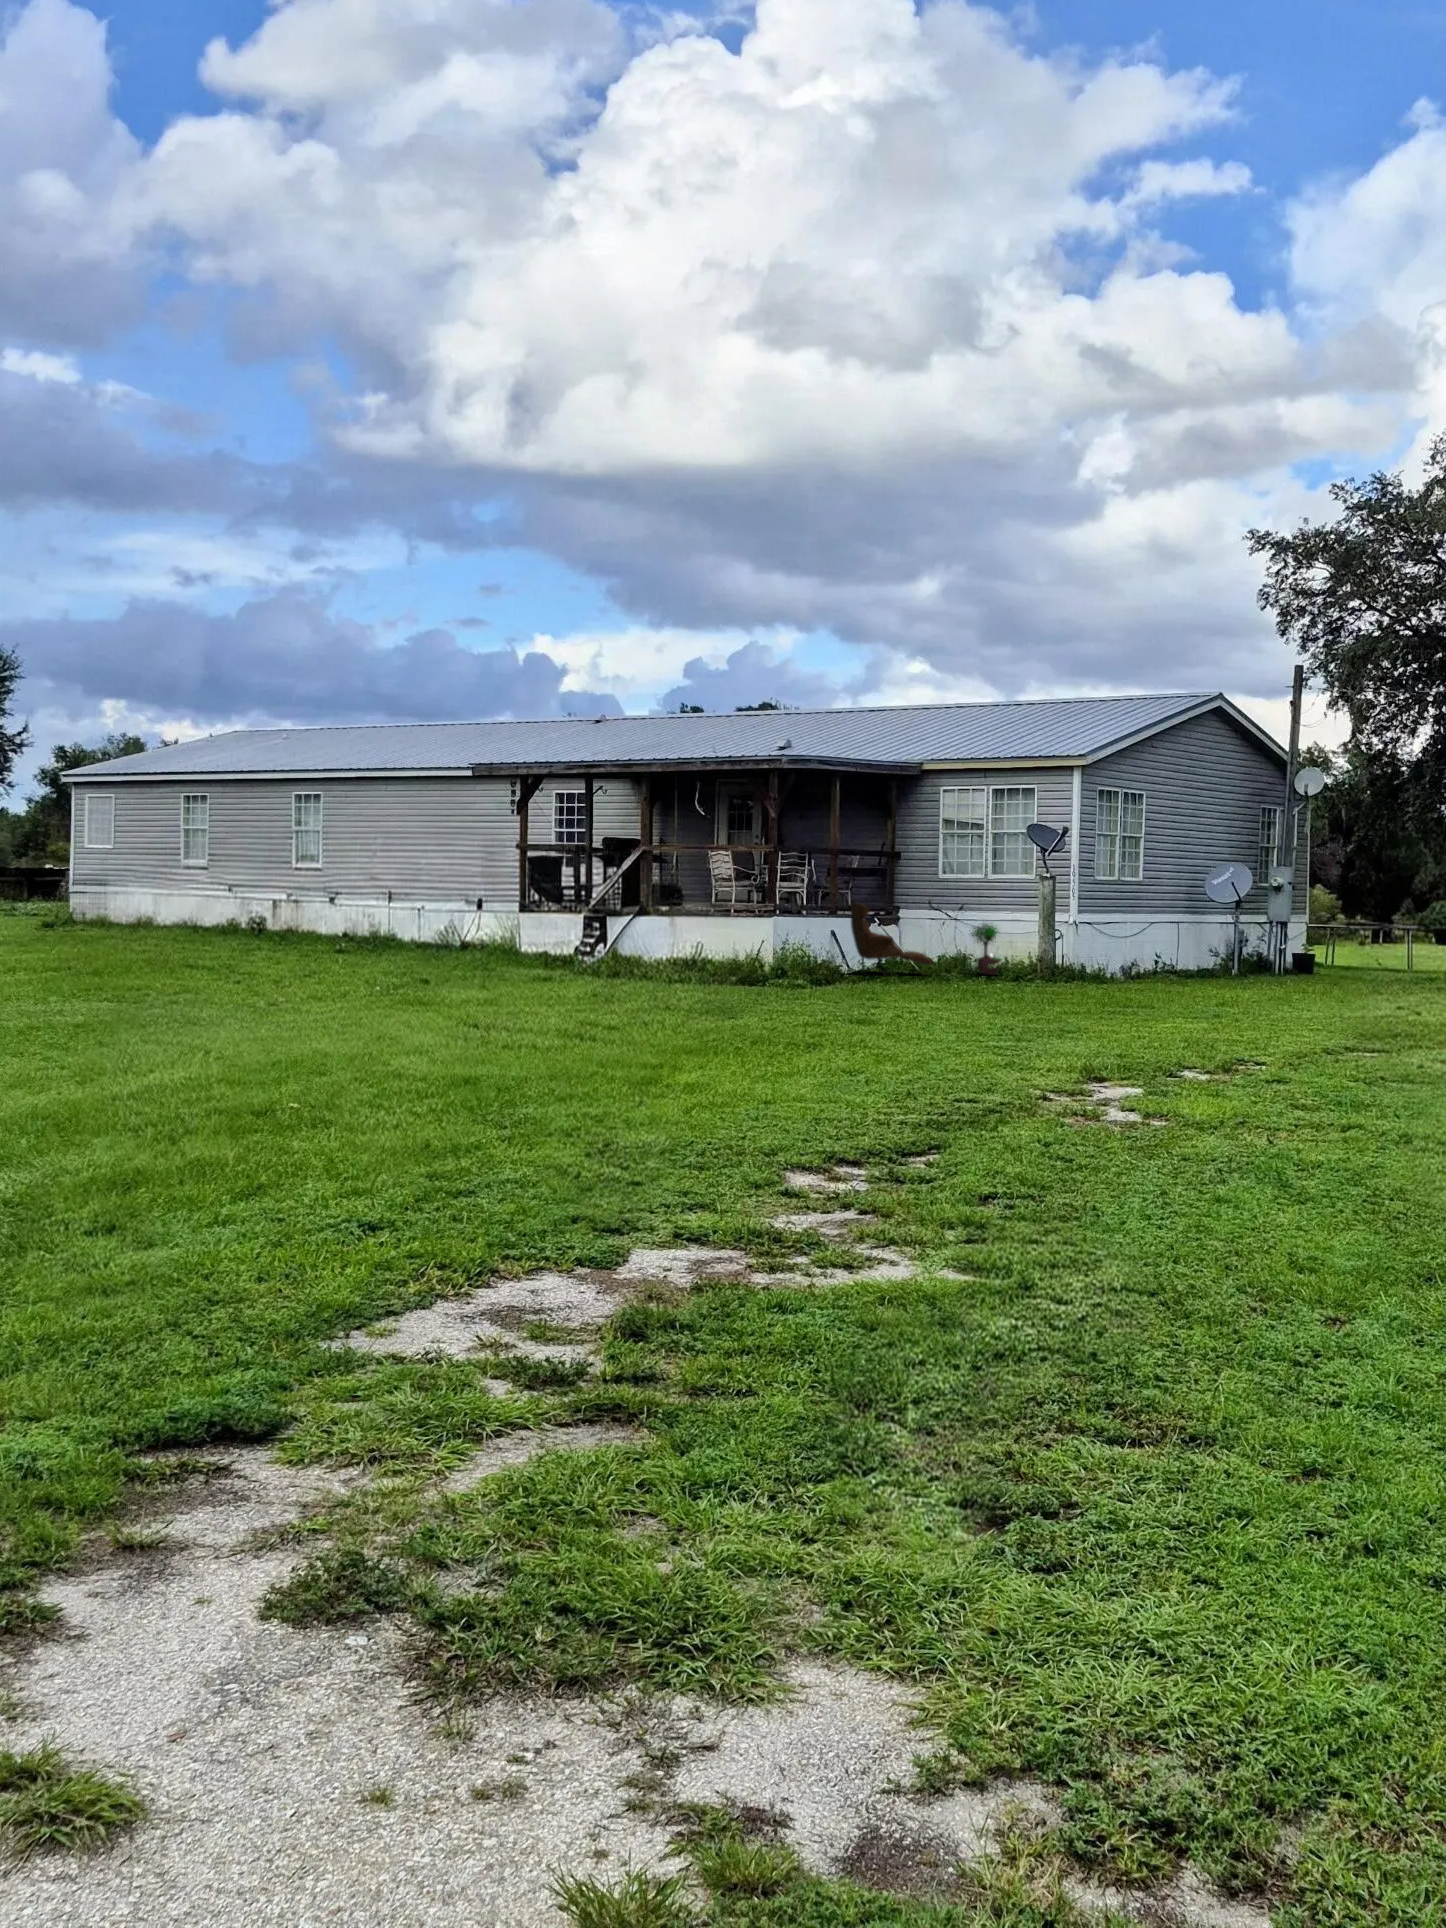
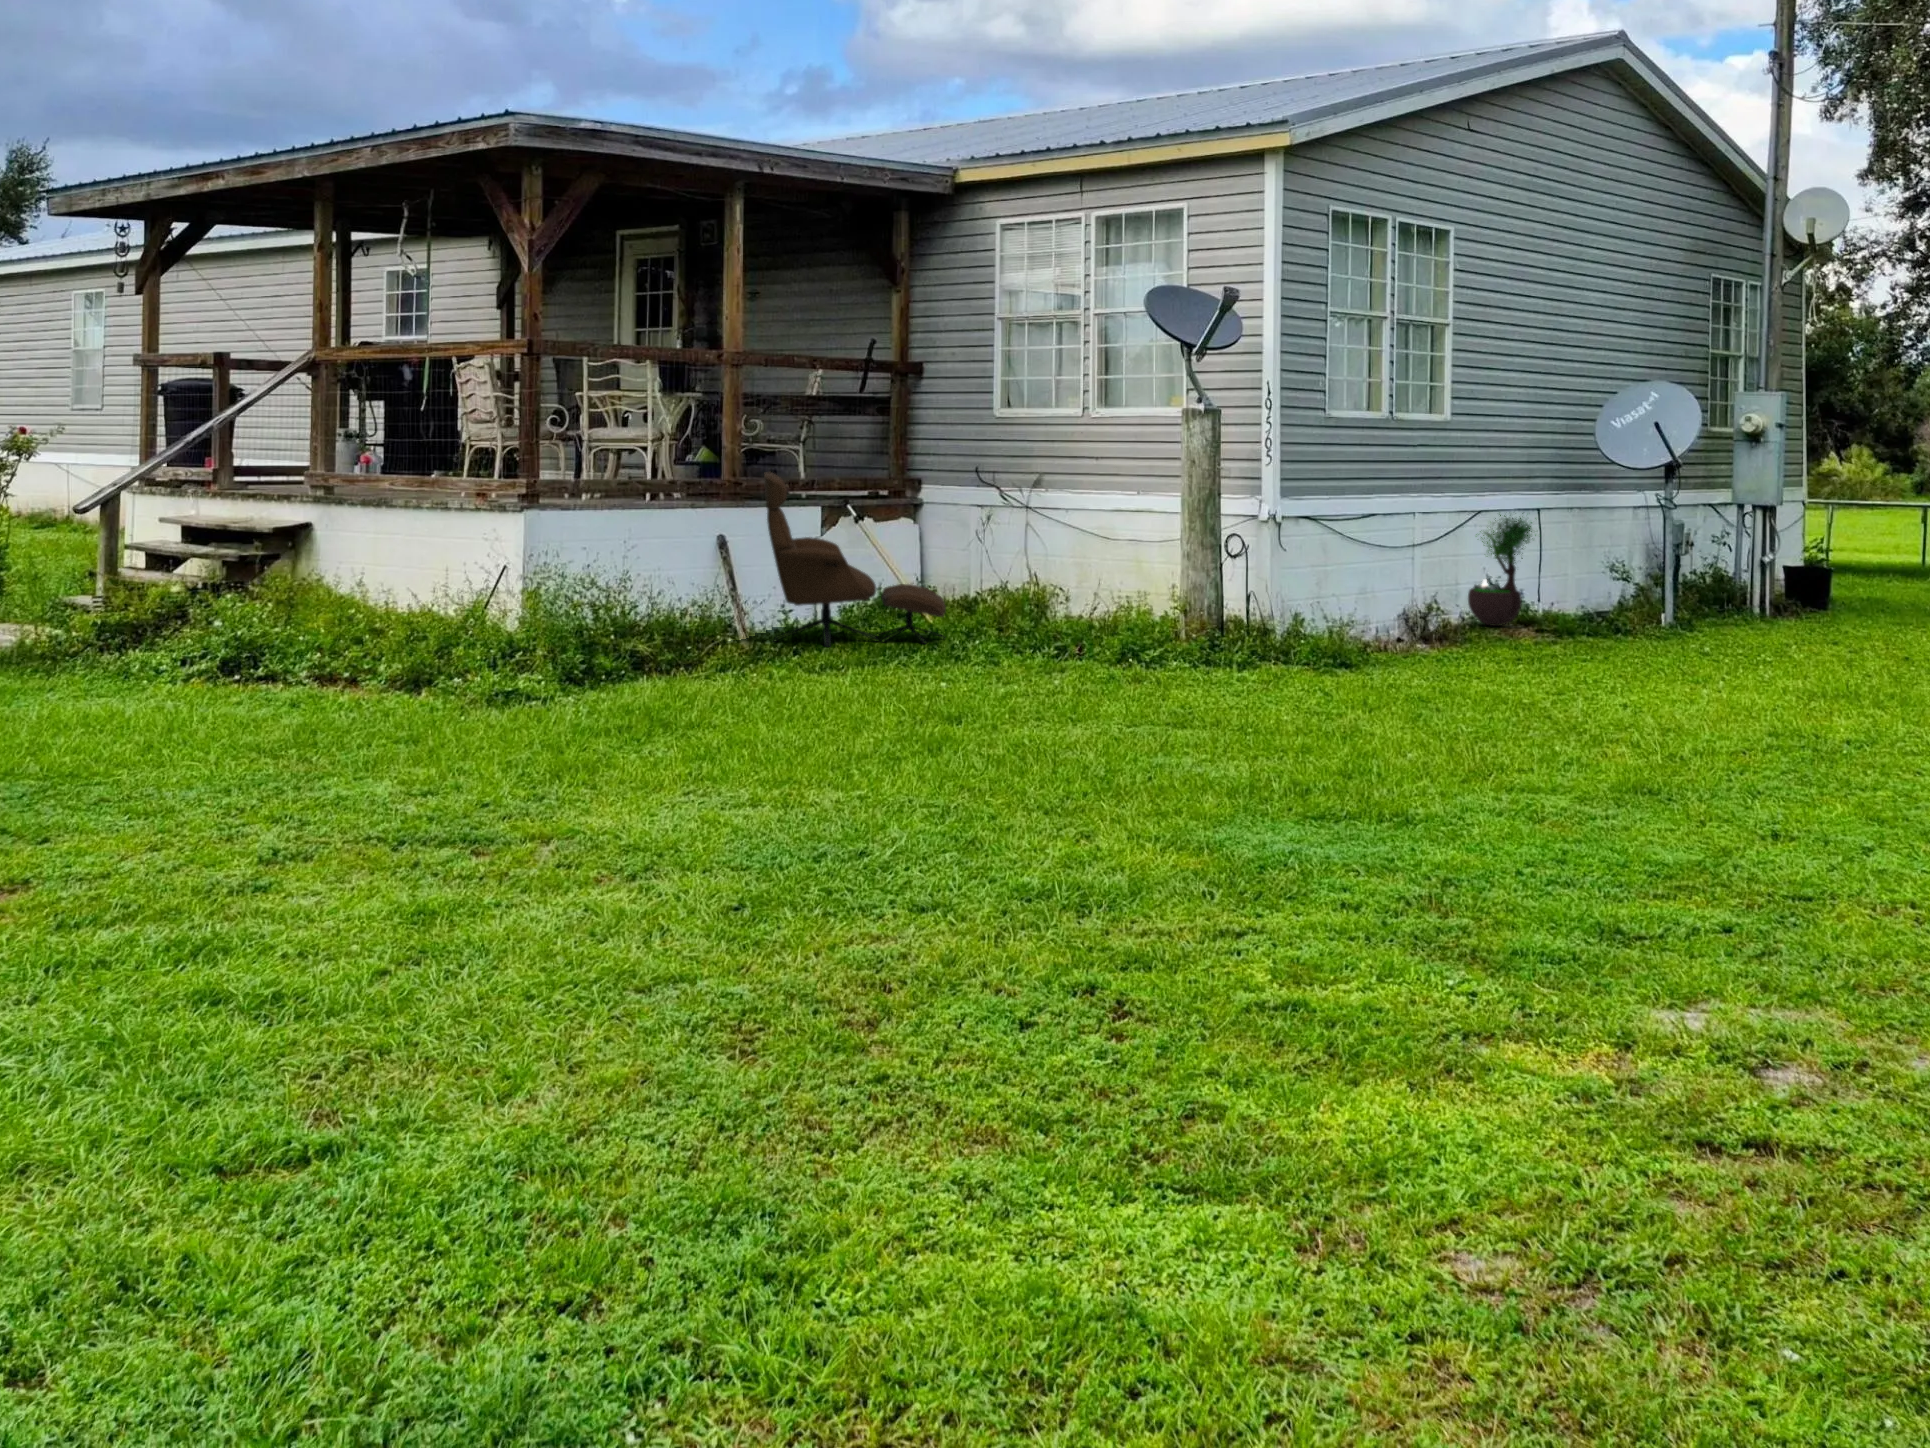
potted tree: present [969,924,1001,975] -> present [1468,513,1536,626]

